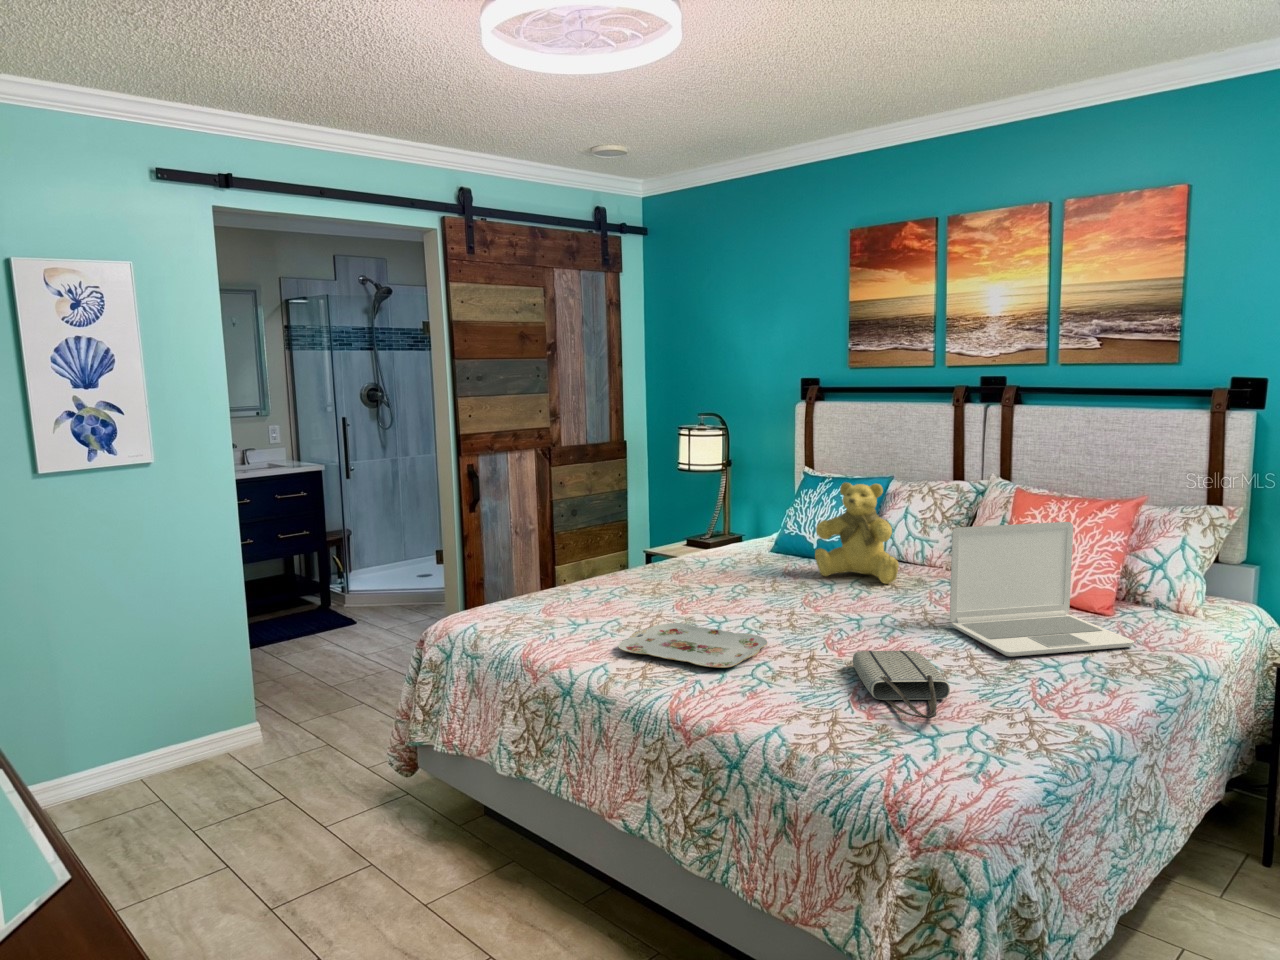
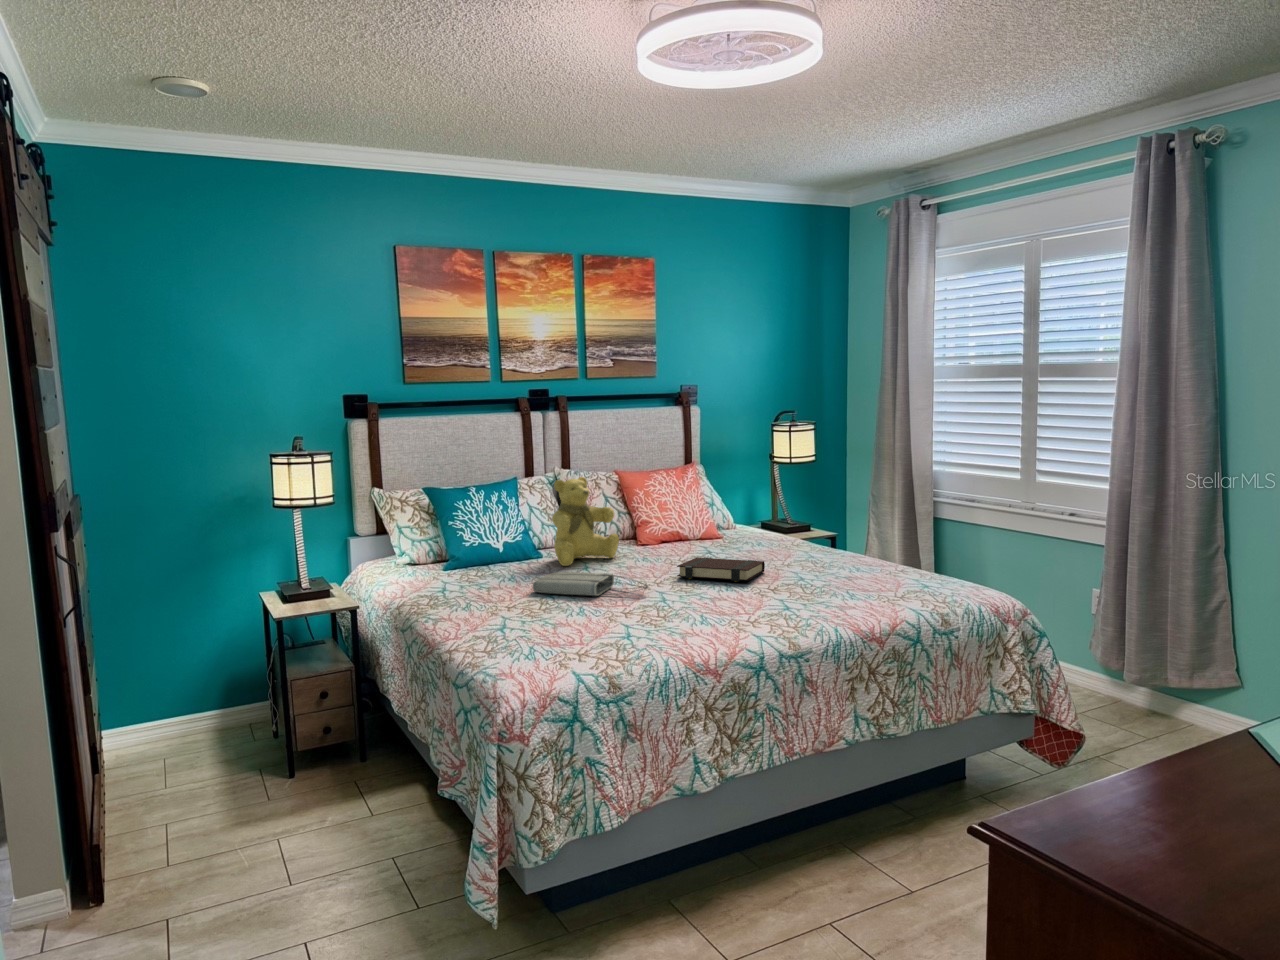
laptop: present [950,522,1134,656] -> none [732,478,808,560]
book: none [817,601,904,644] -> present [677,558,765,582]
serving tray: present [618,623,768,668] -> none [665,591,797,625]
tote bag: present [853,650,950,718] -> present [533,572,648,596]

